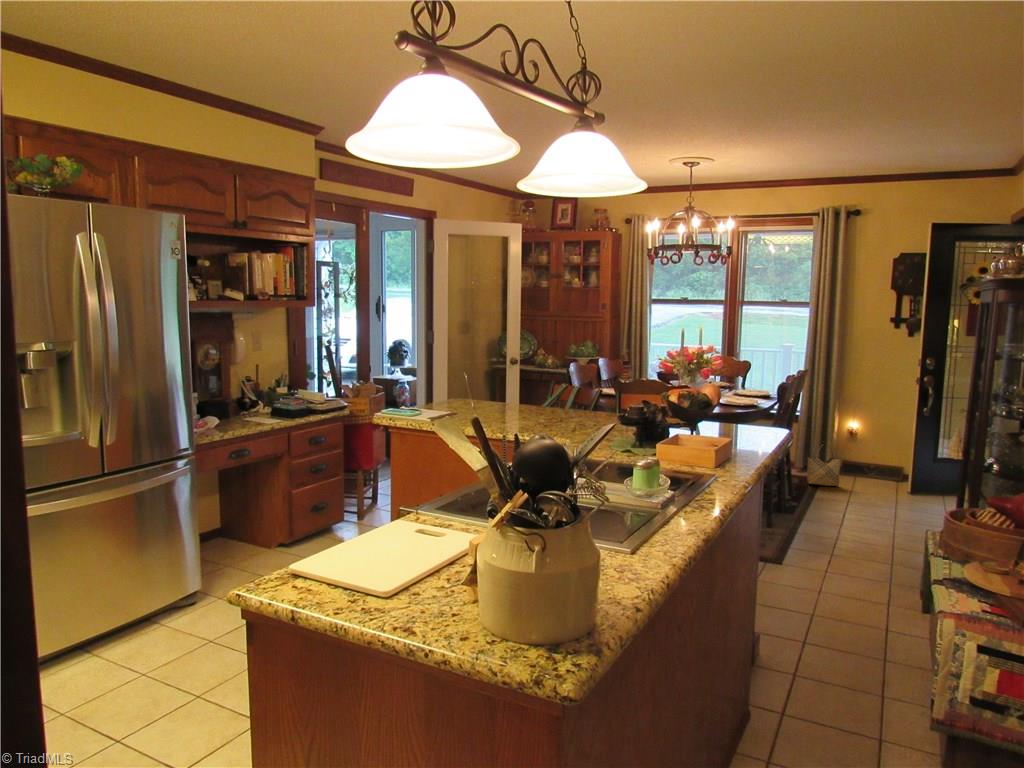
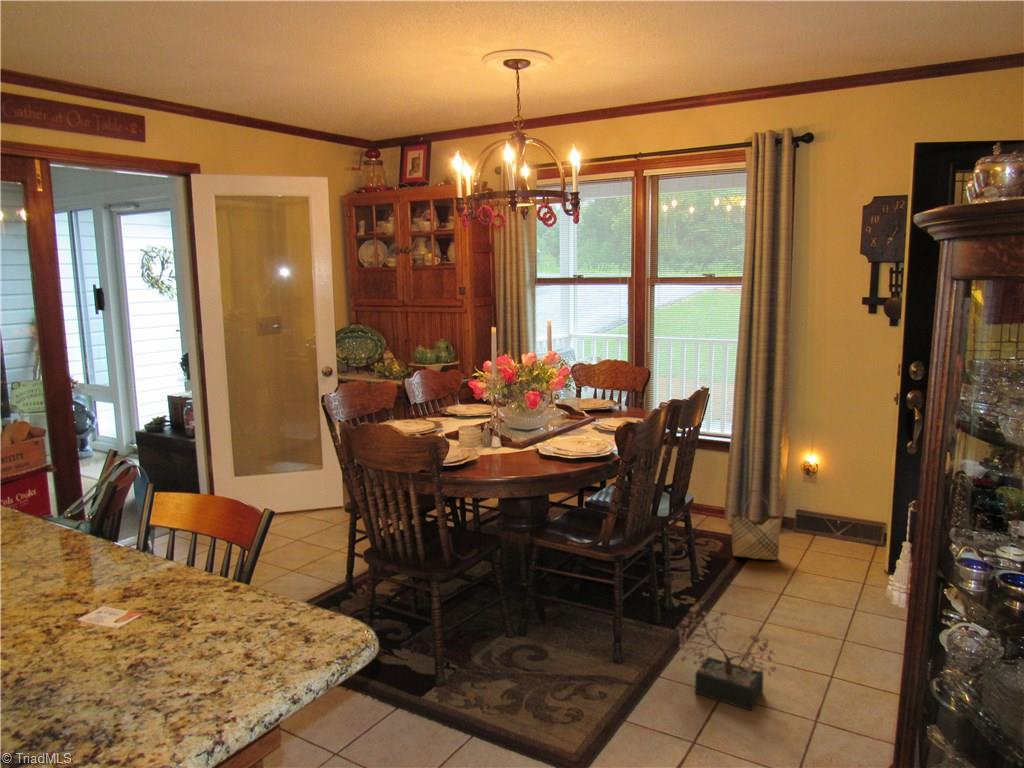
decorative plant: none [808,487,870,543] -> present [678,601,776,710]

